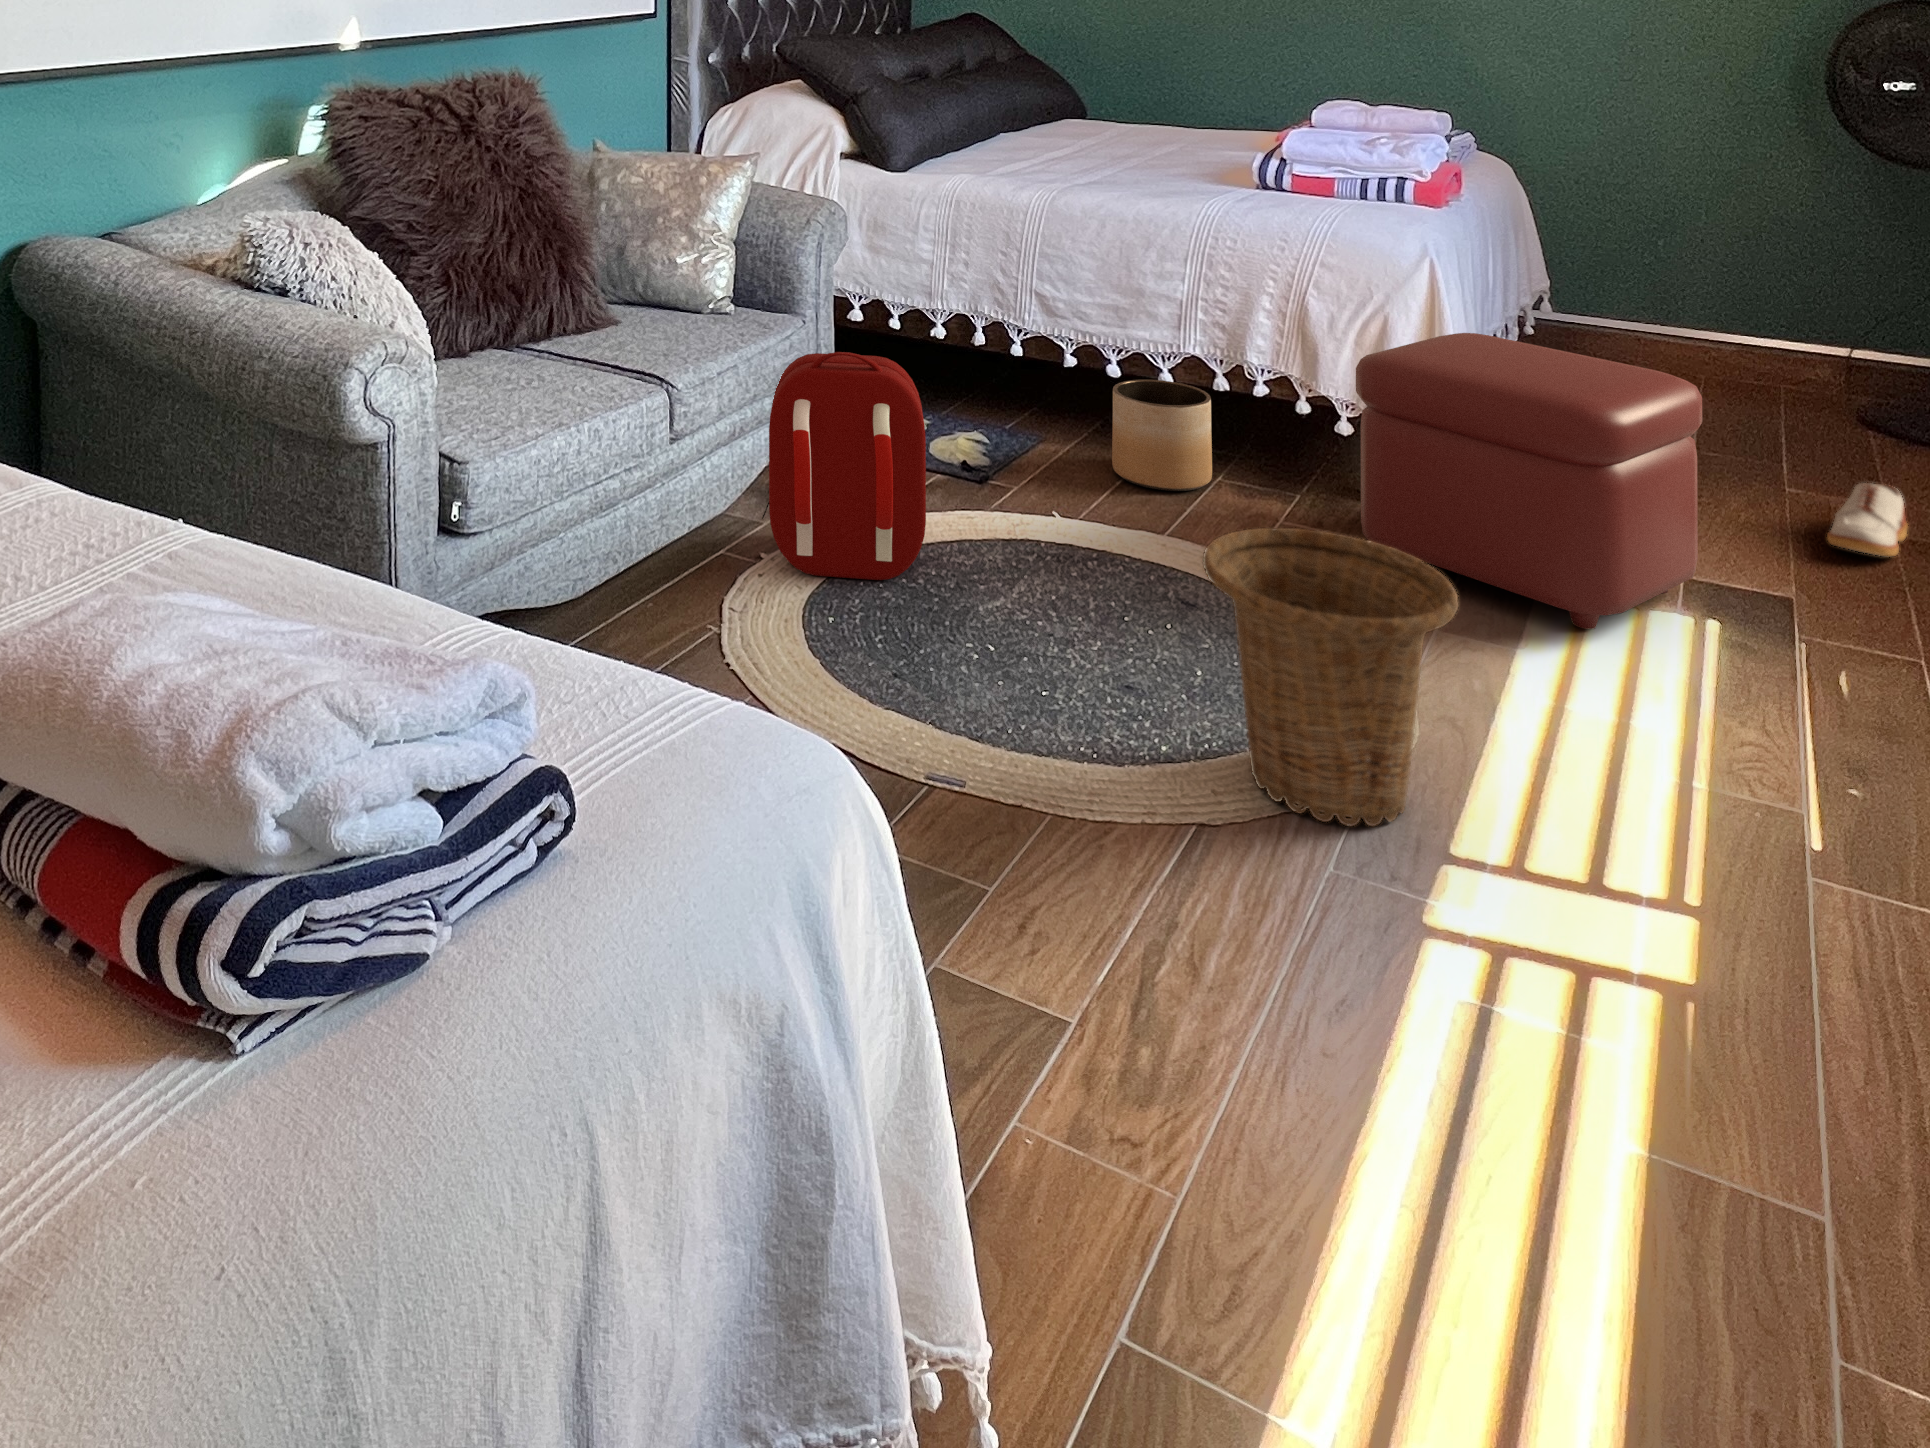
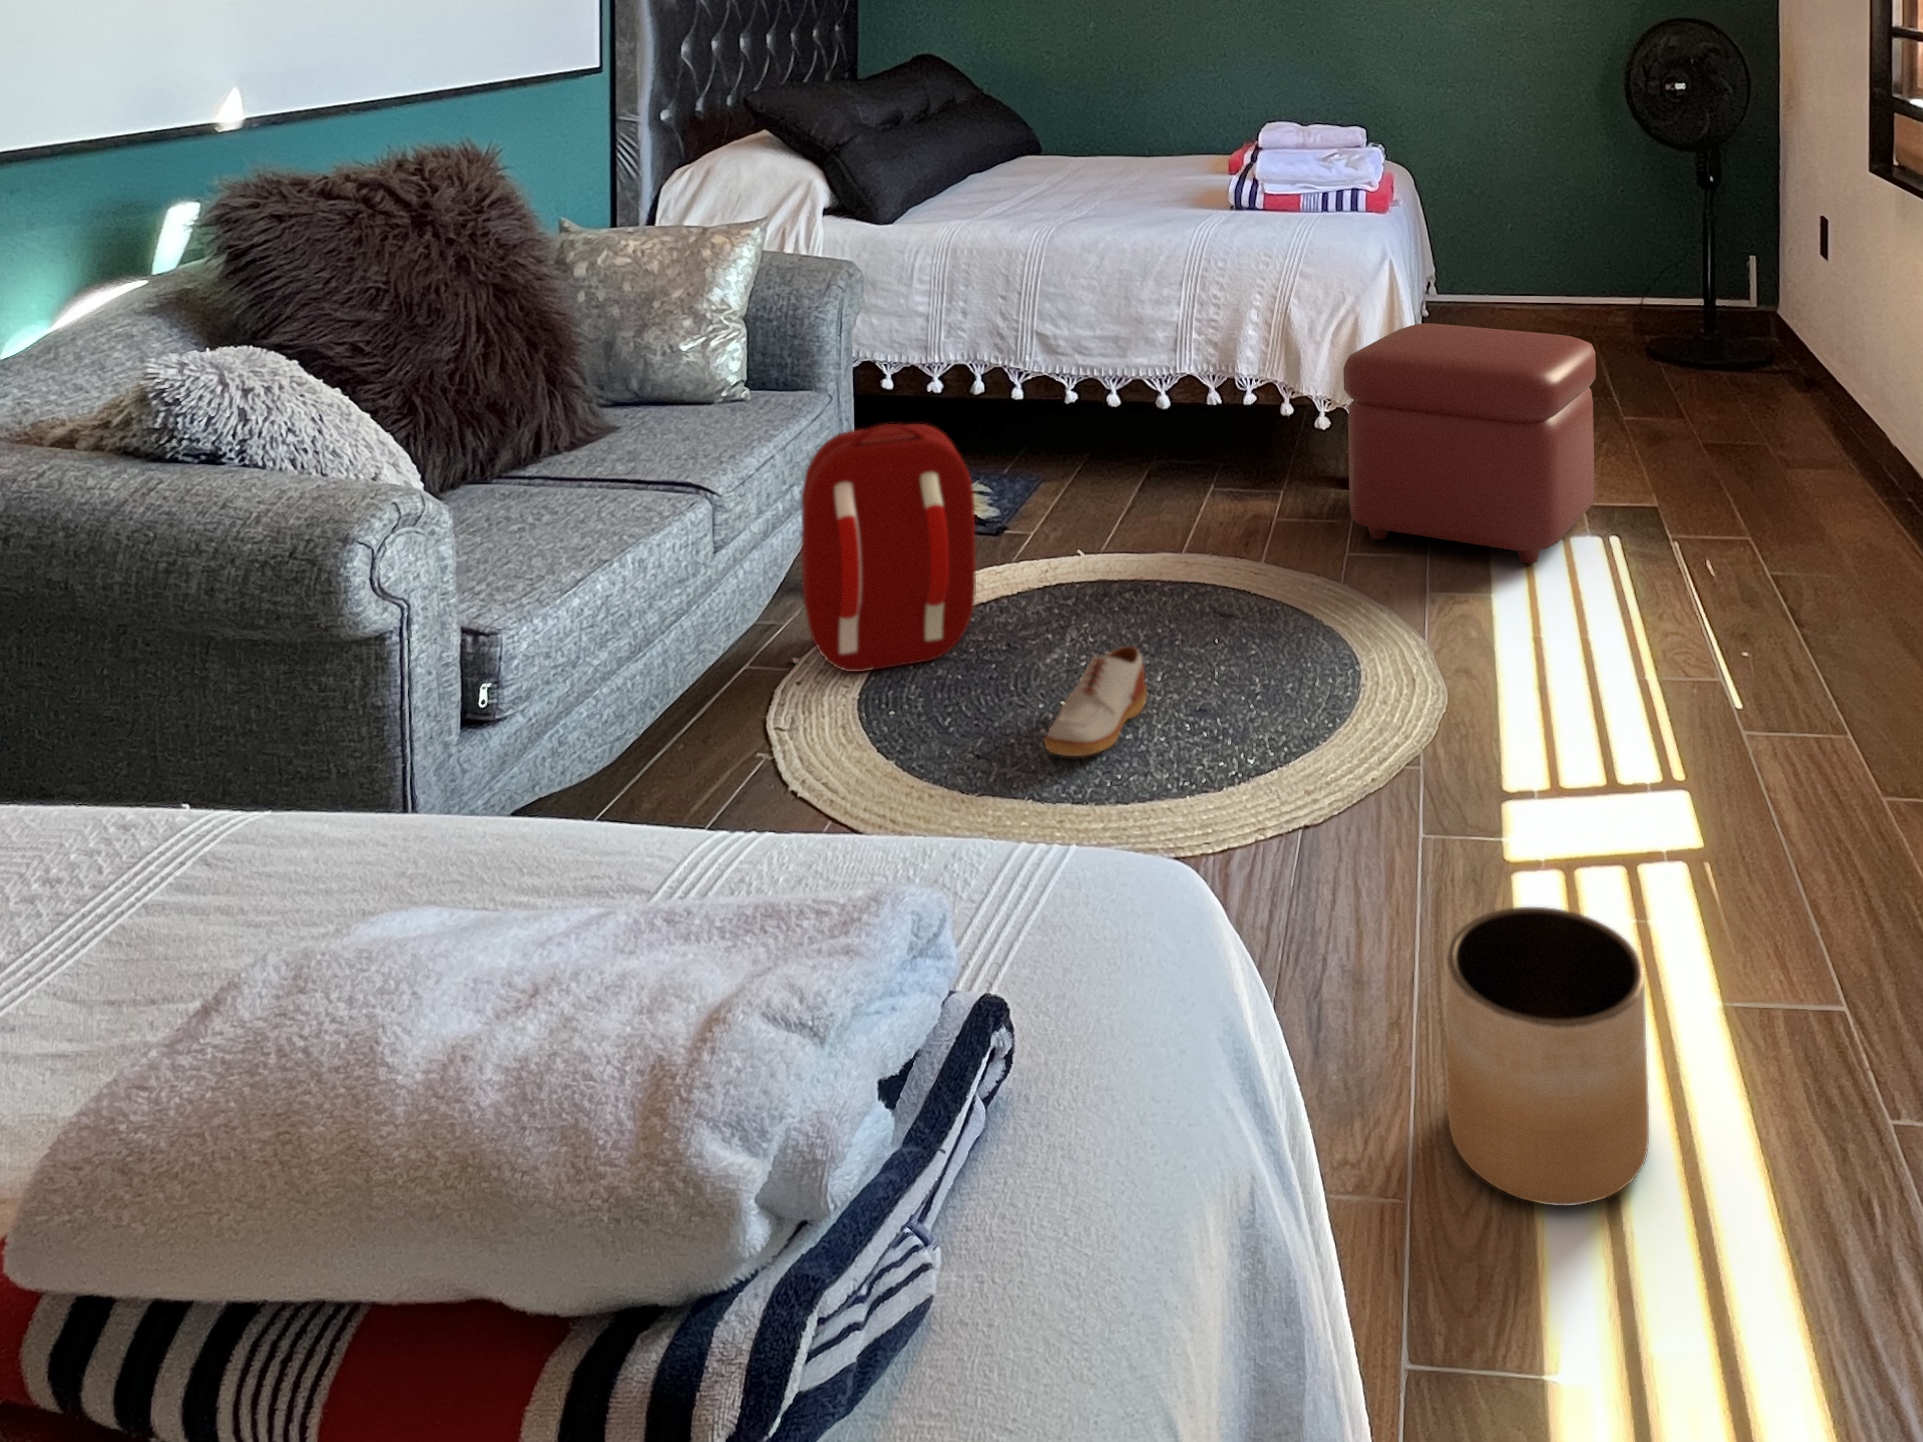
planter: present [1112,380,1212,491] -> present [1447,907,1649,1206]
shoe: present [1827,483,1908,556] -> present [1045,646,1147,756]
basket: present [1203,528,1458,826] -> none [1278,518,1489,783]

